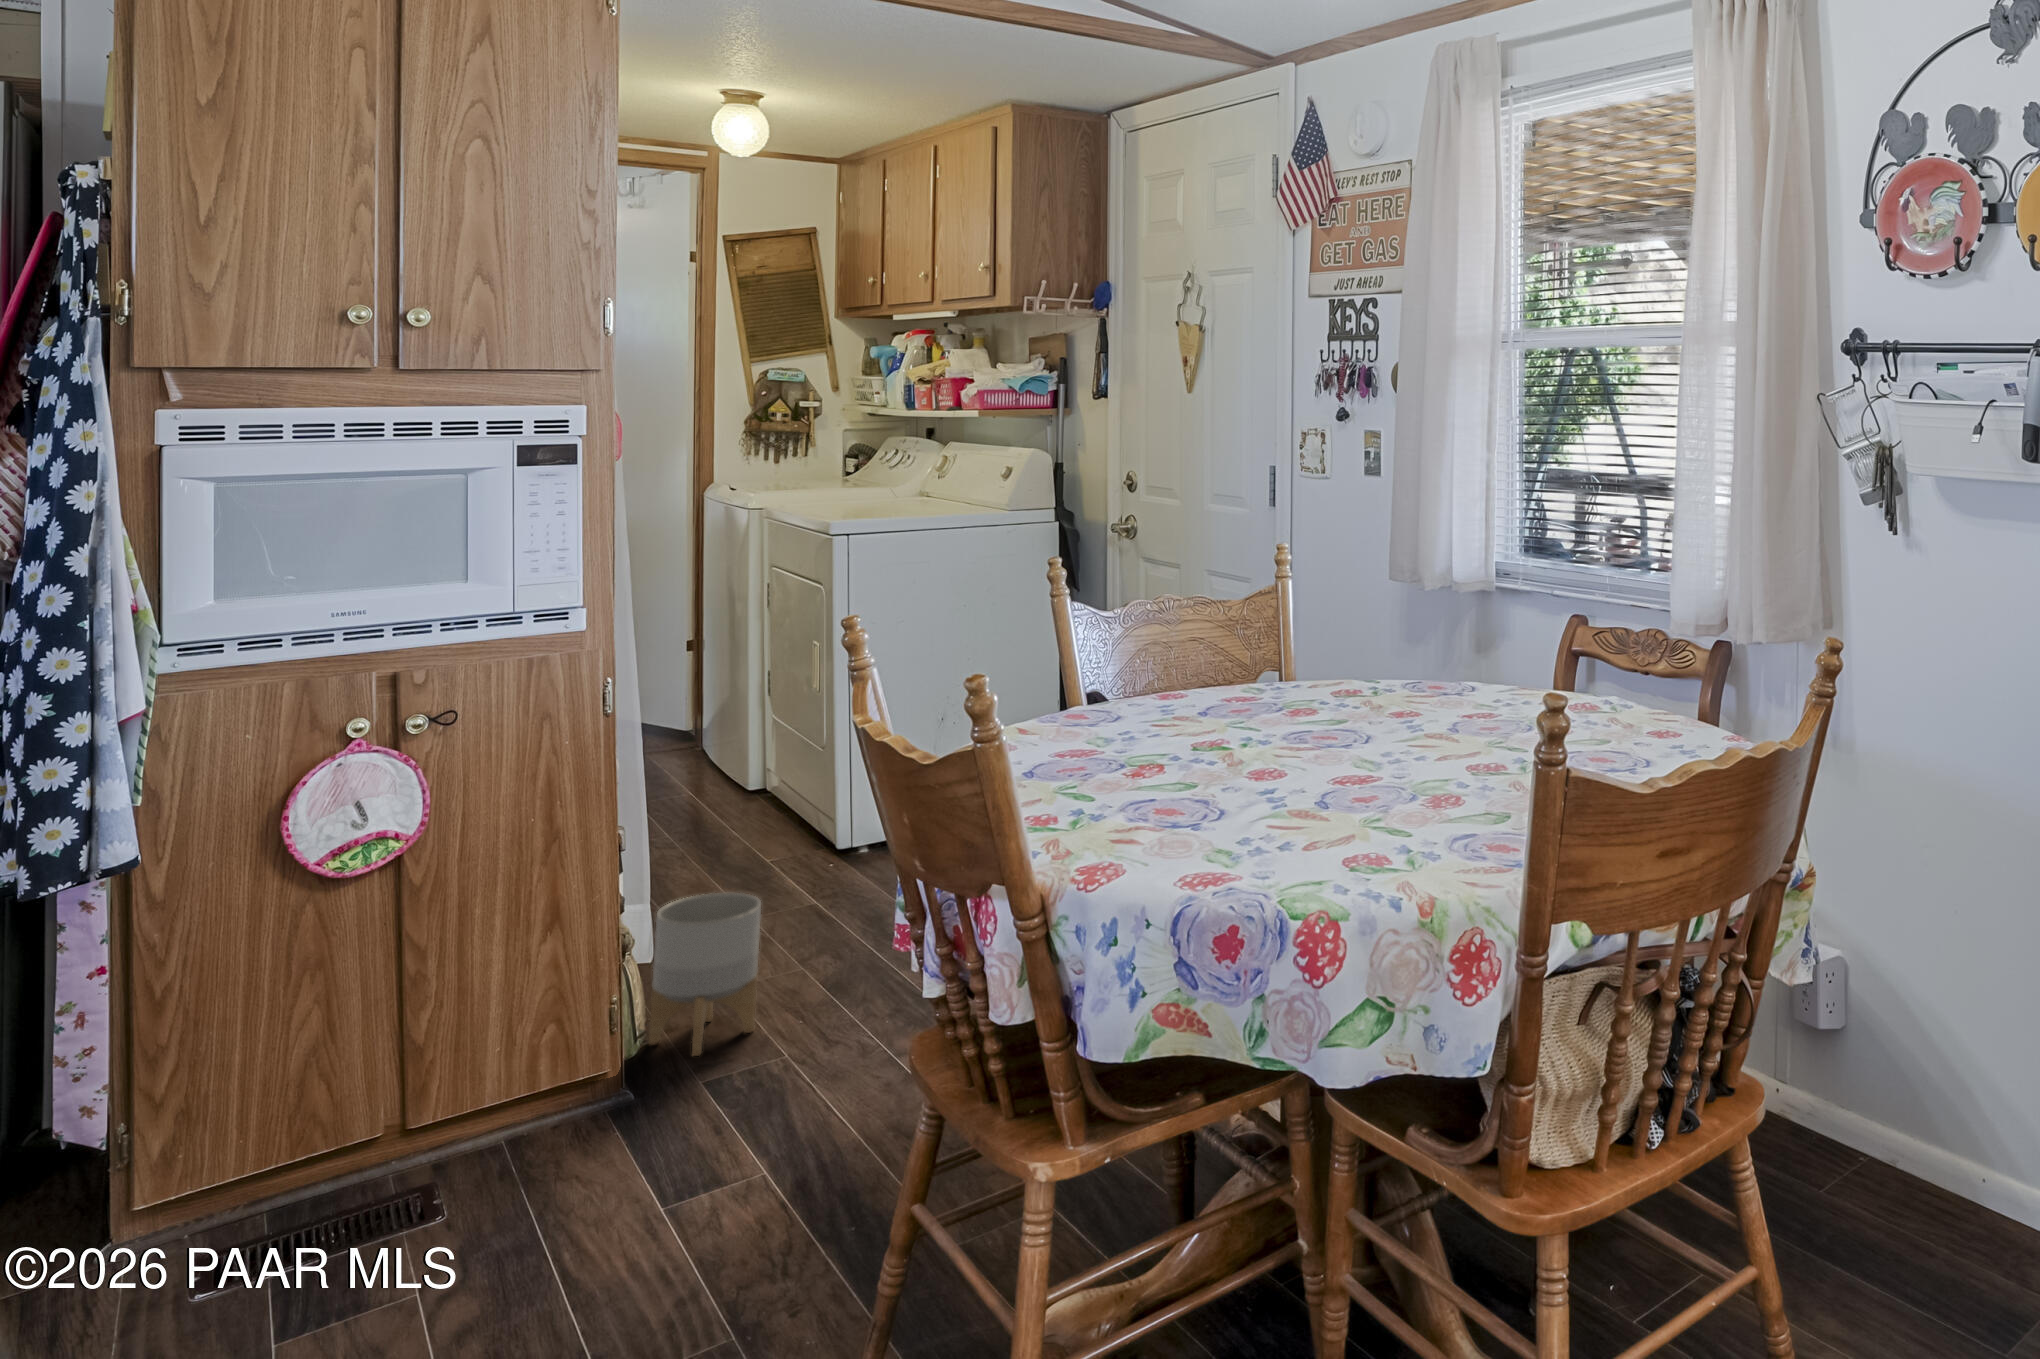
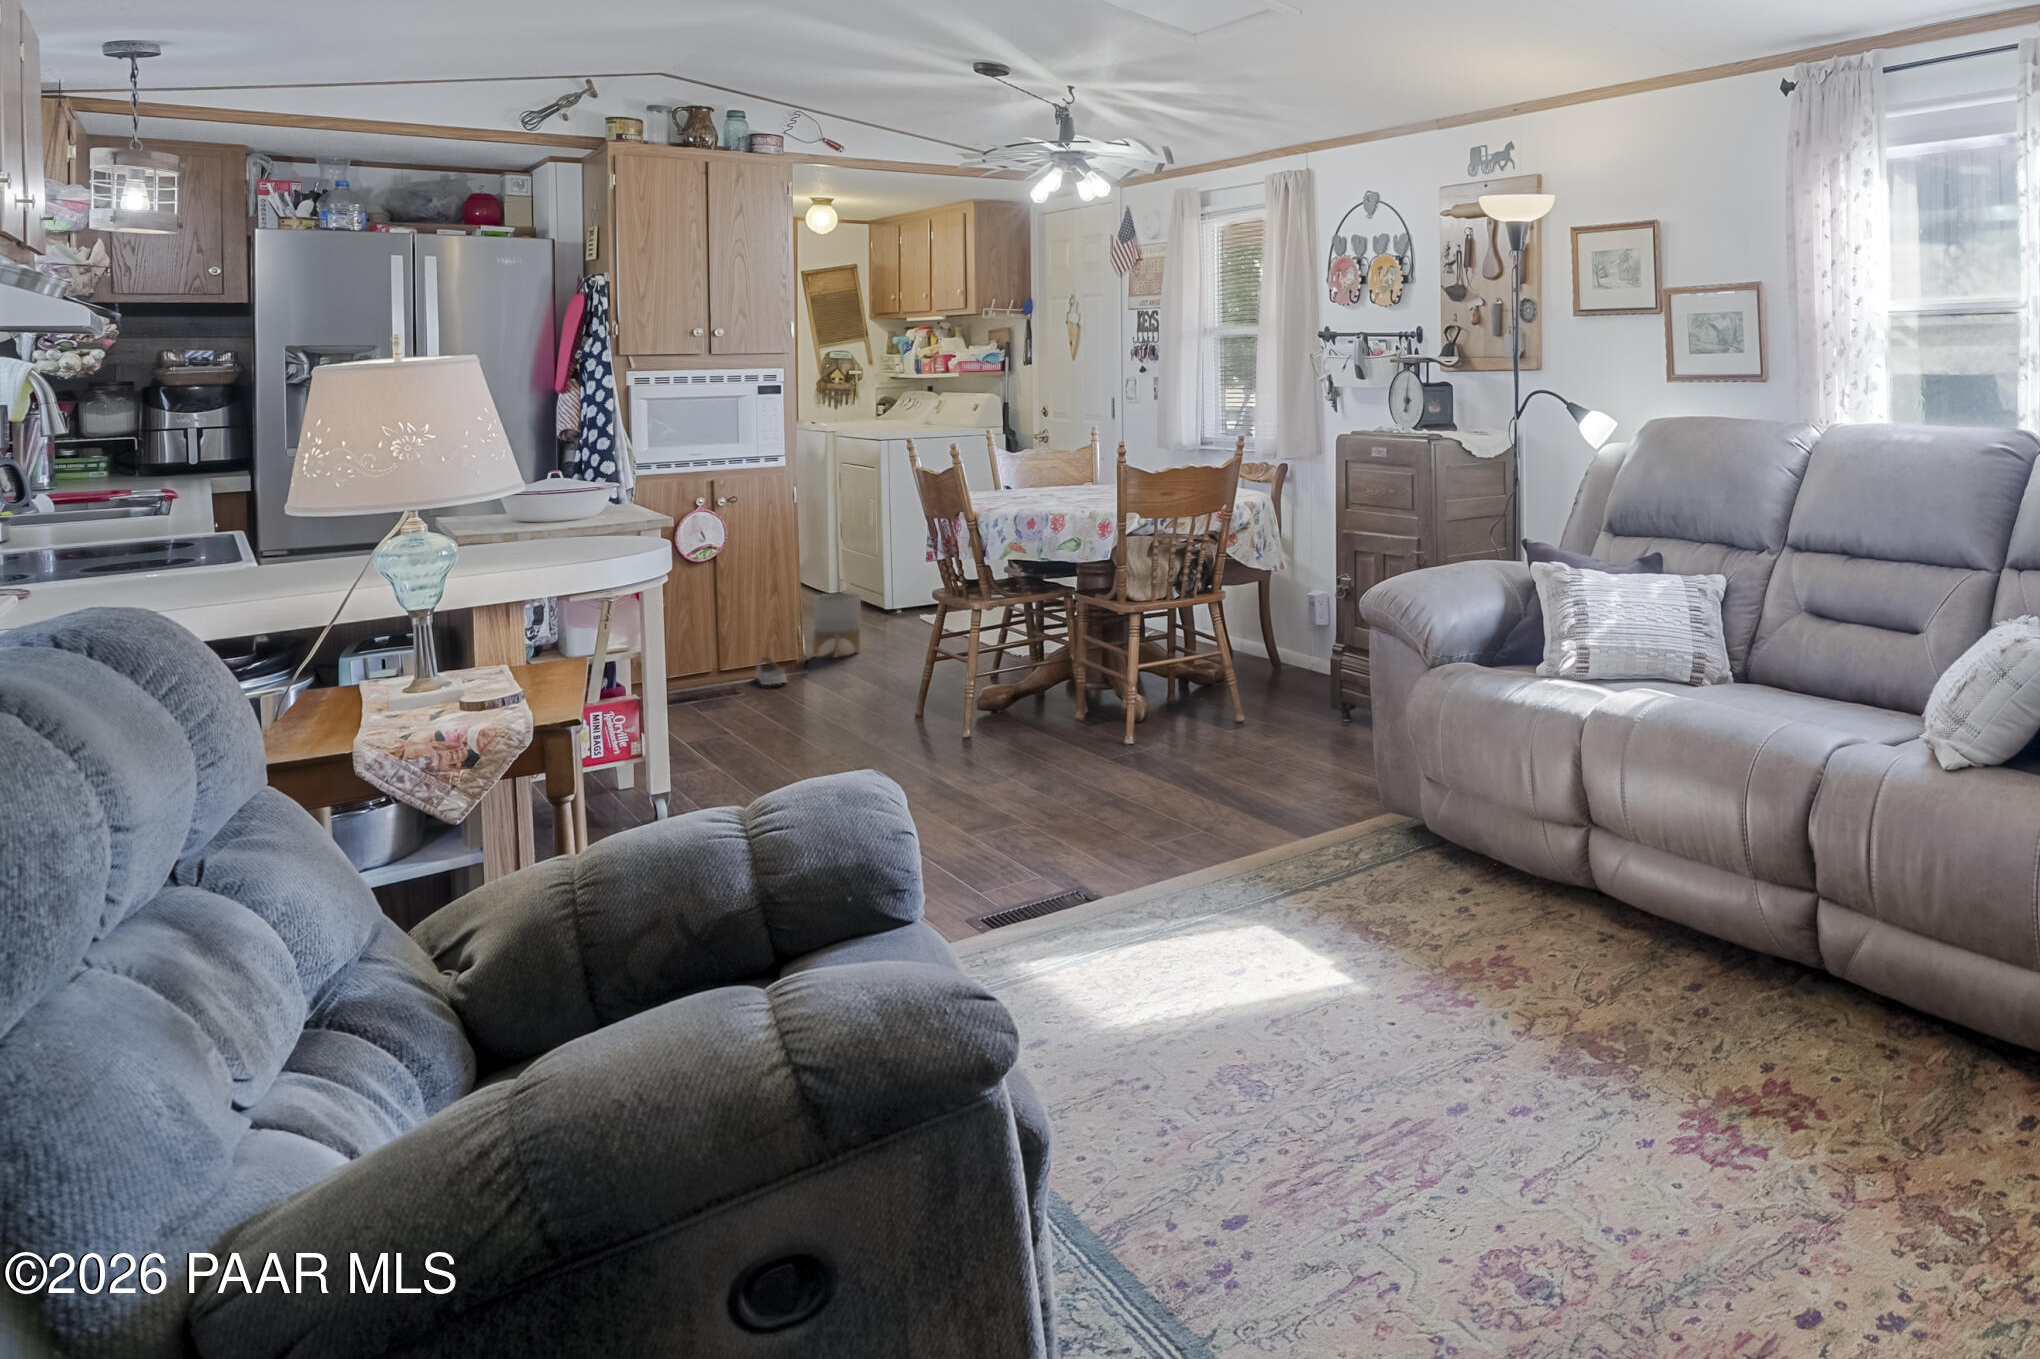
shoe: none [482,1098,551,1199] -> present [755,657,786,685]

